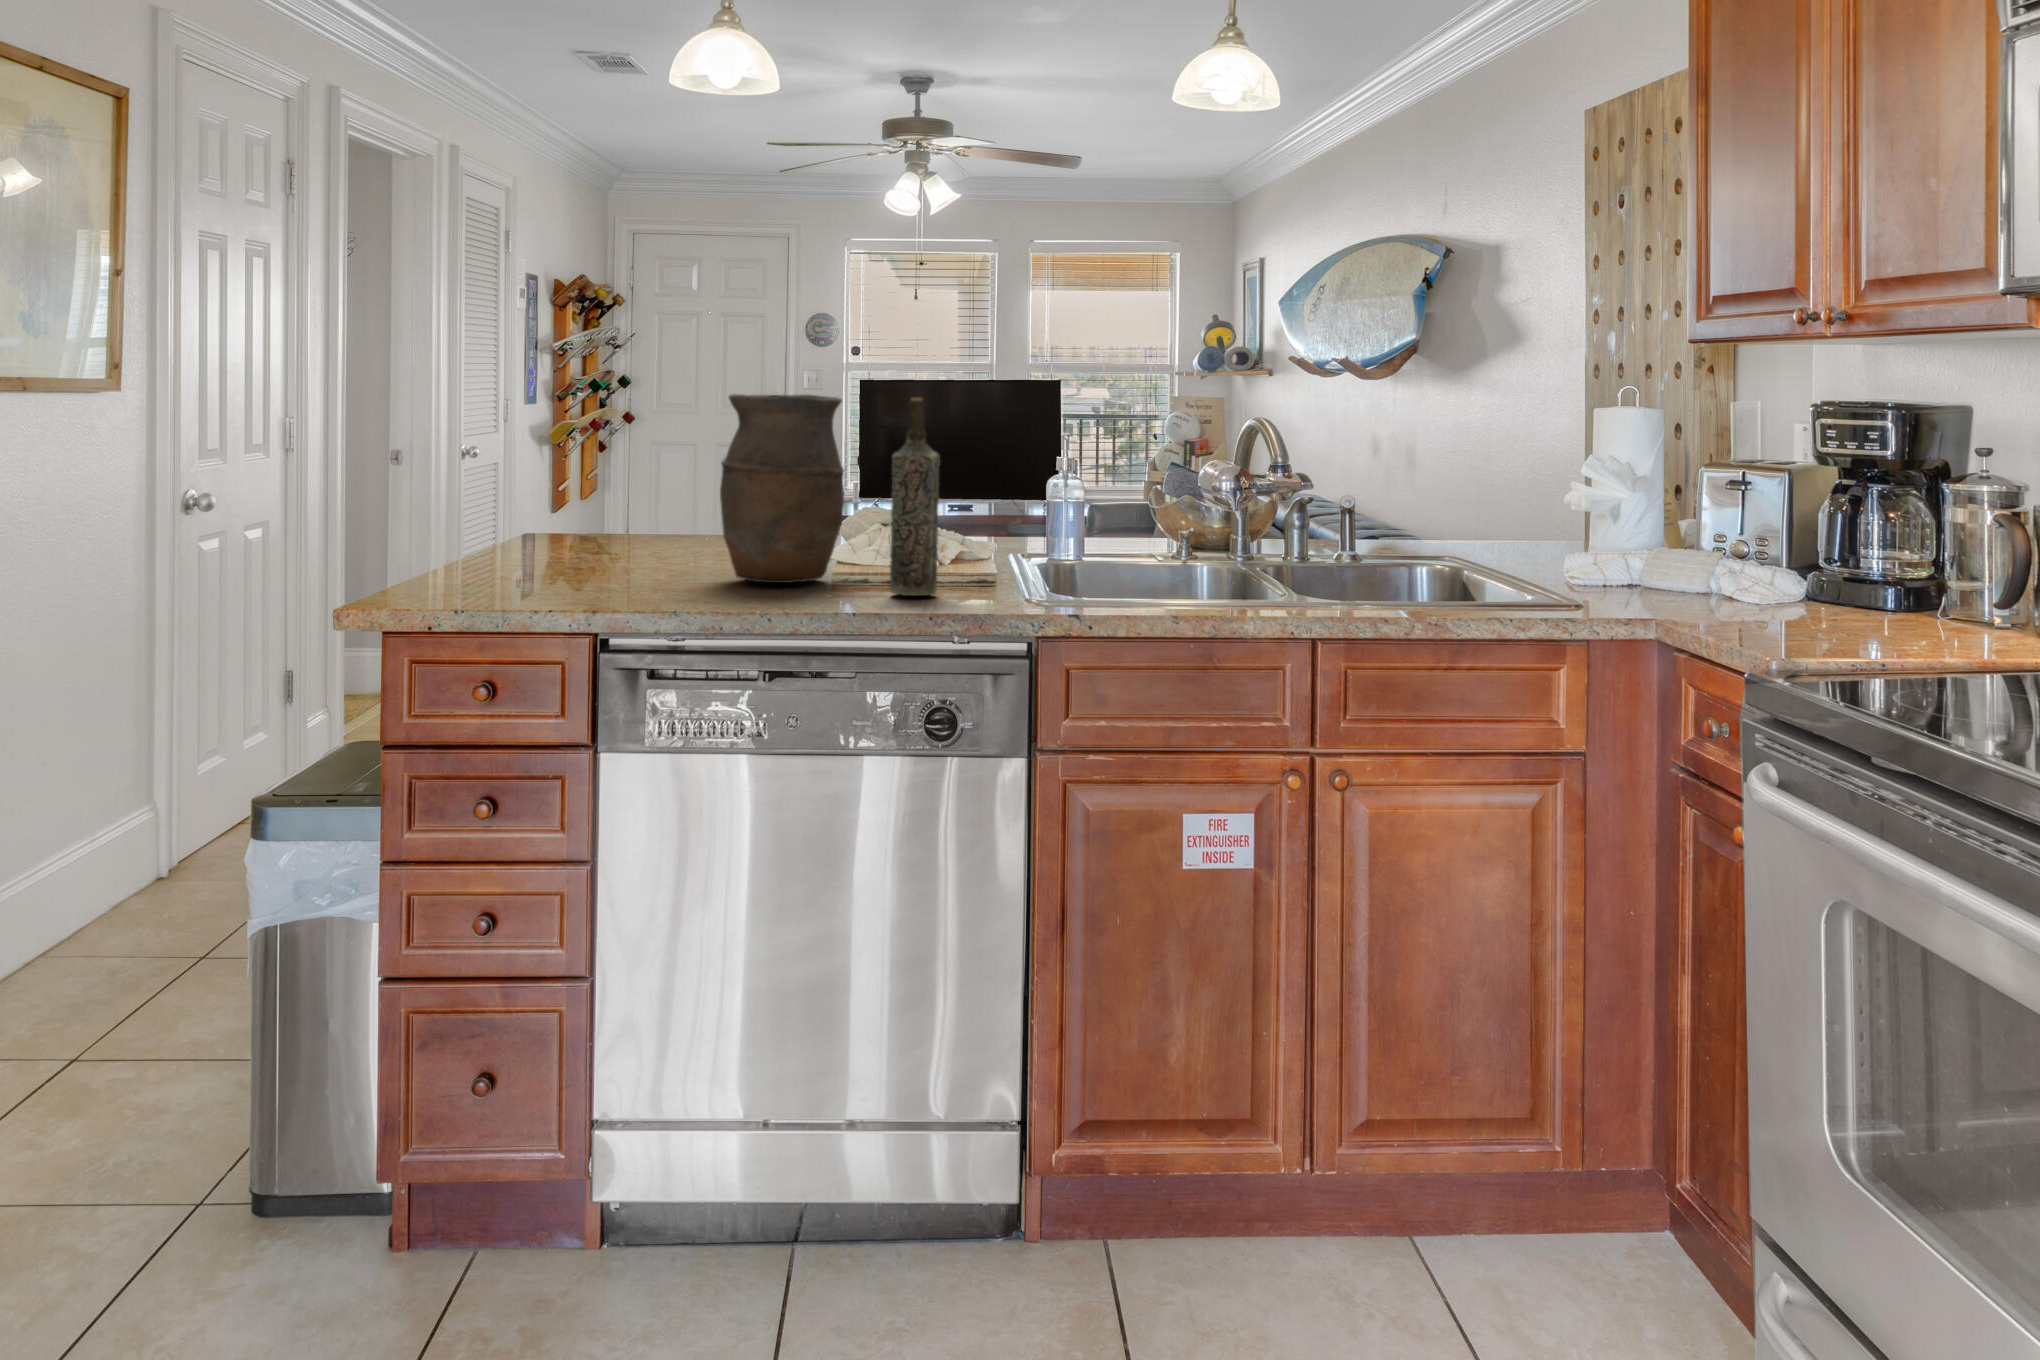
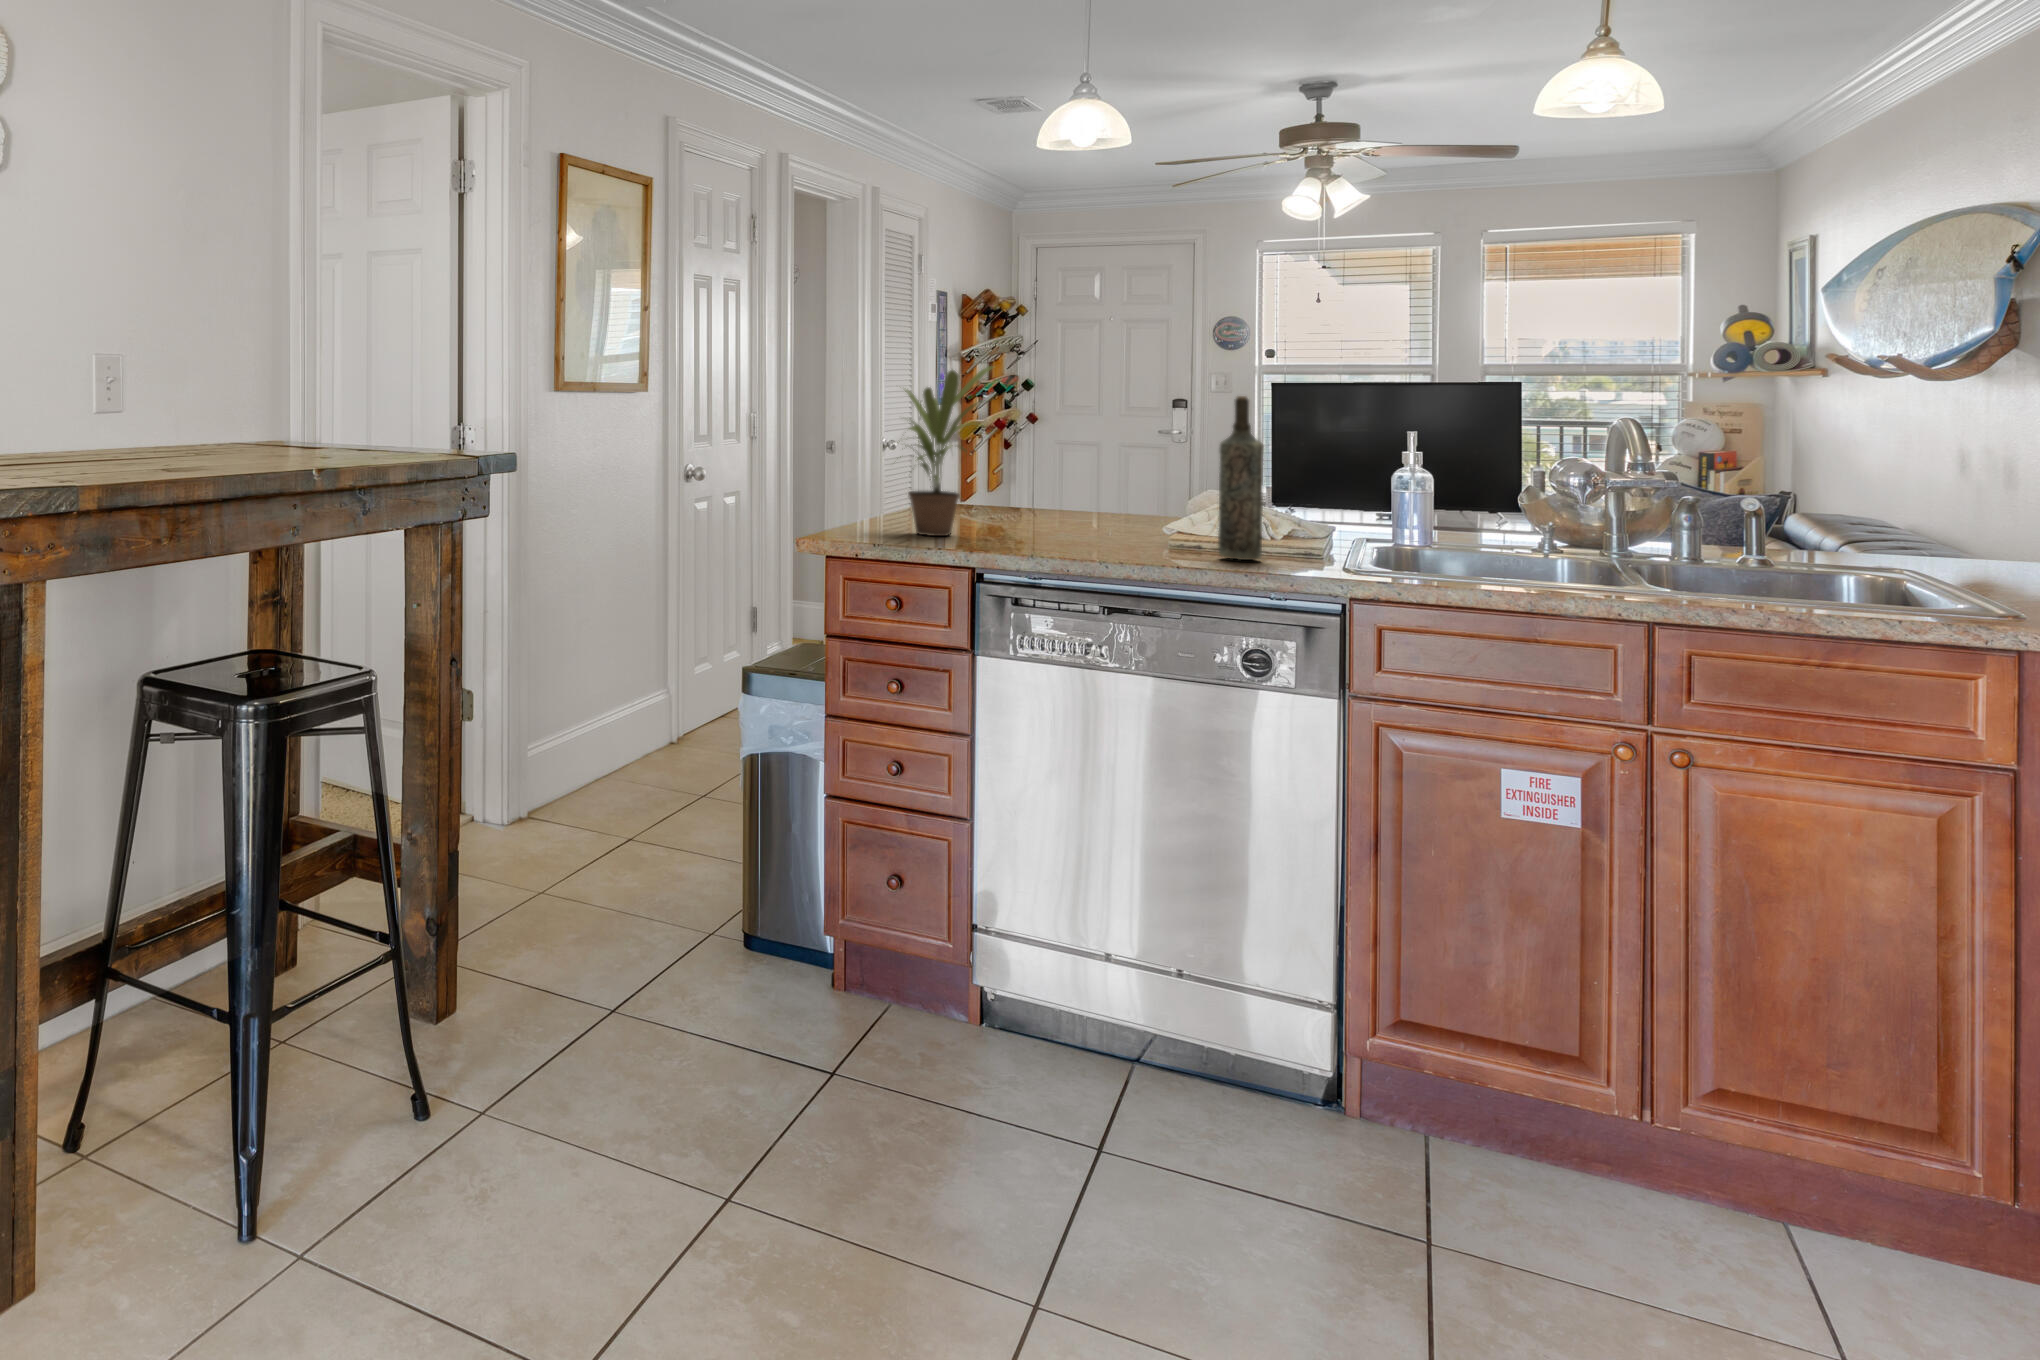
potted plant: none [482,360,626,590] -> present [897,367,993,536]
vase: present [720,394,844,583] -> none [1075,392,1182,543]

